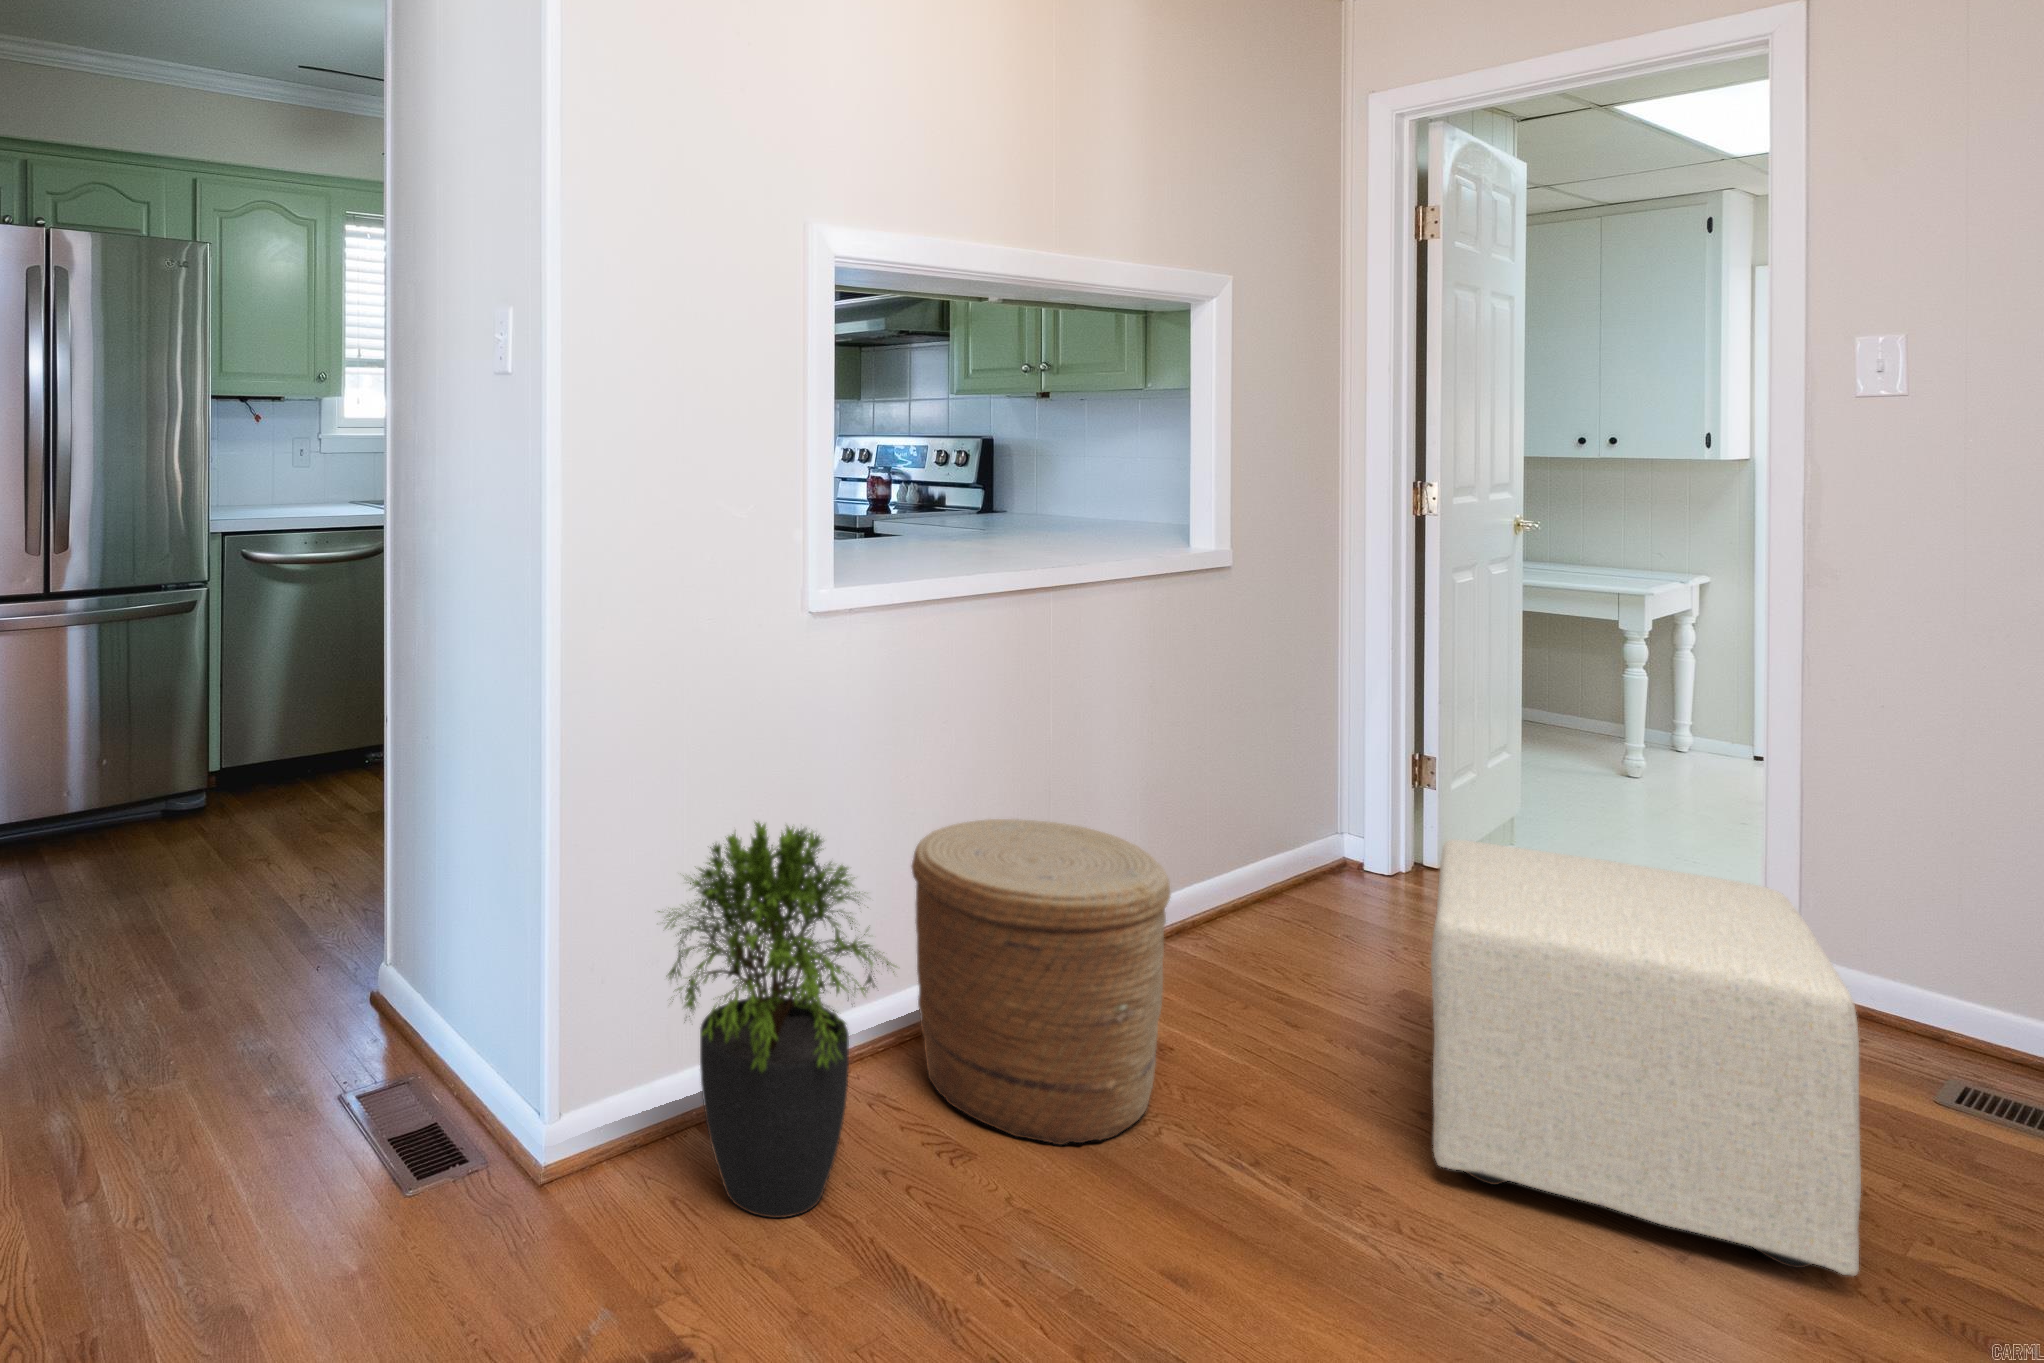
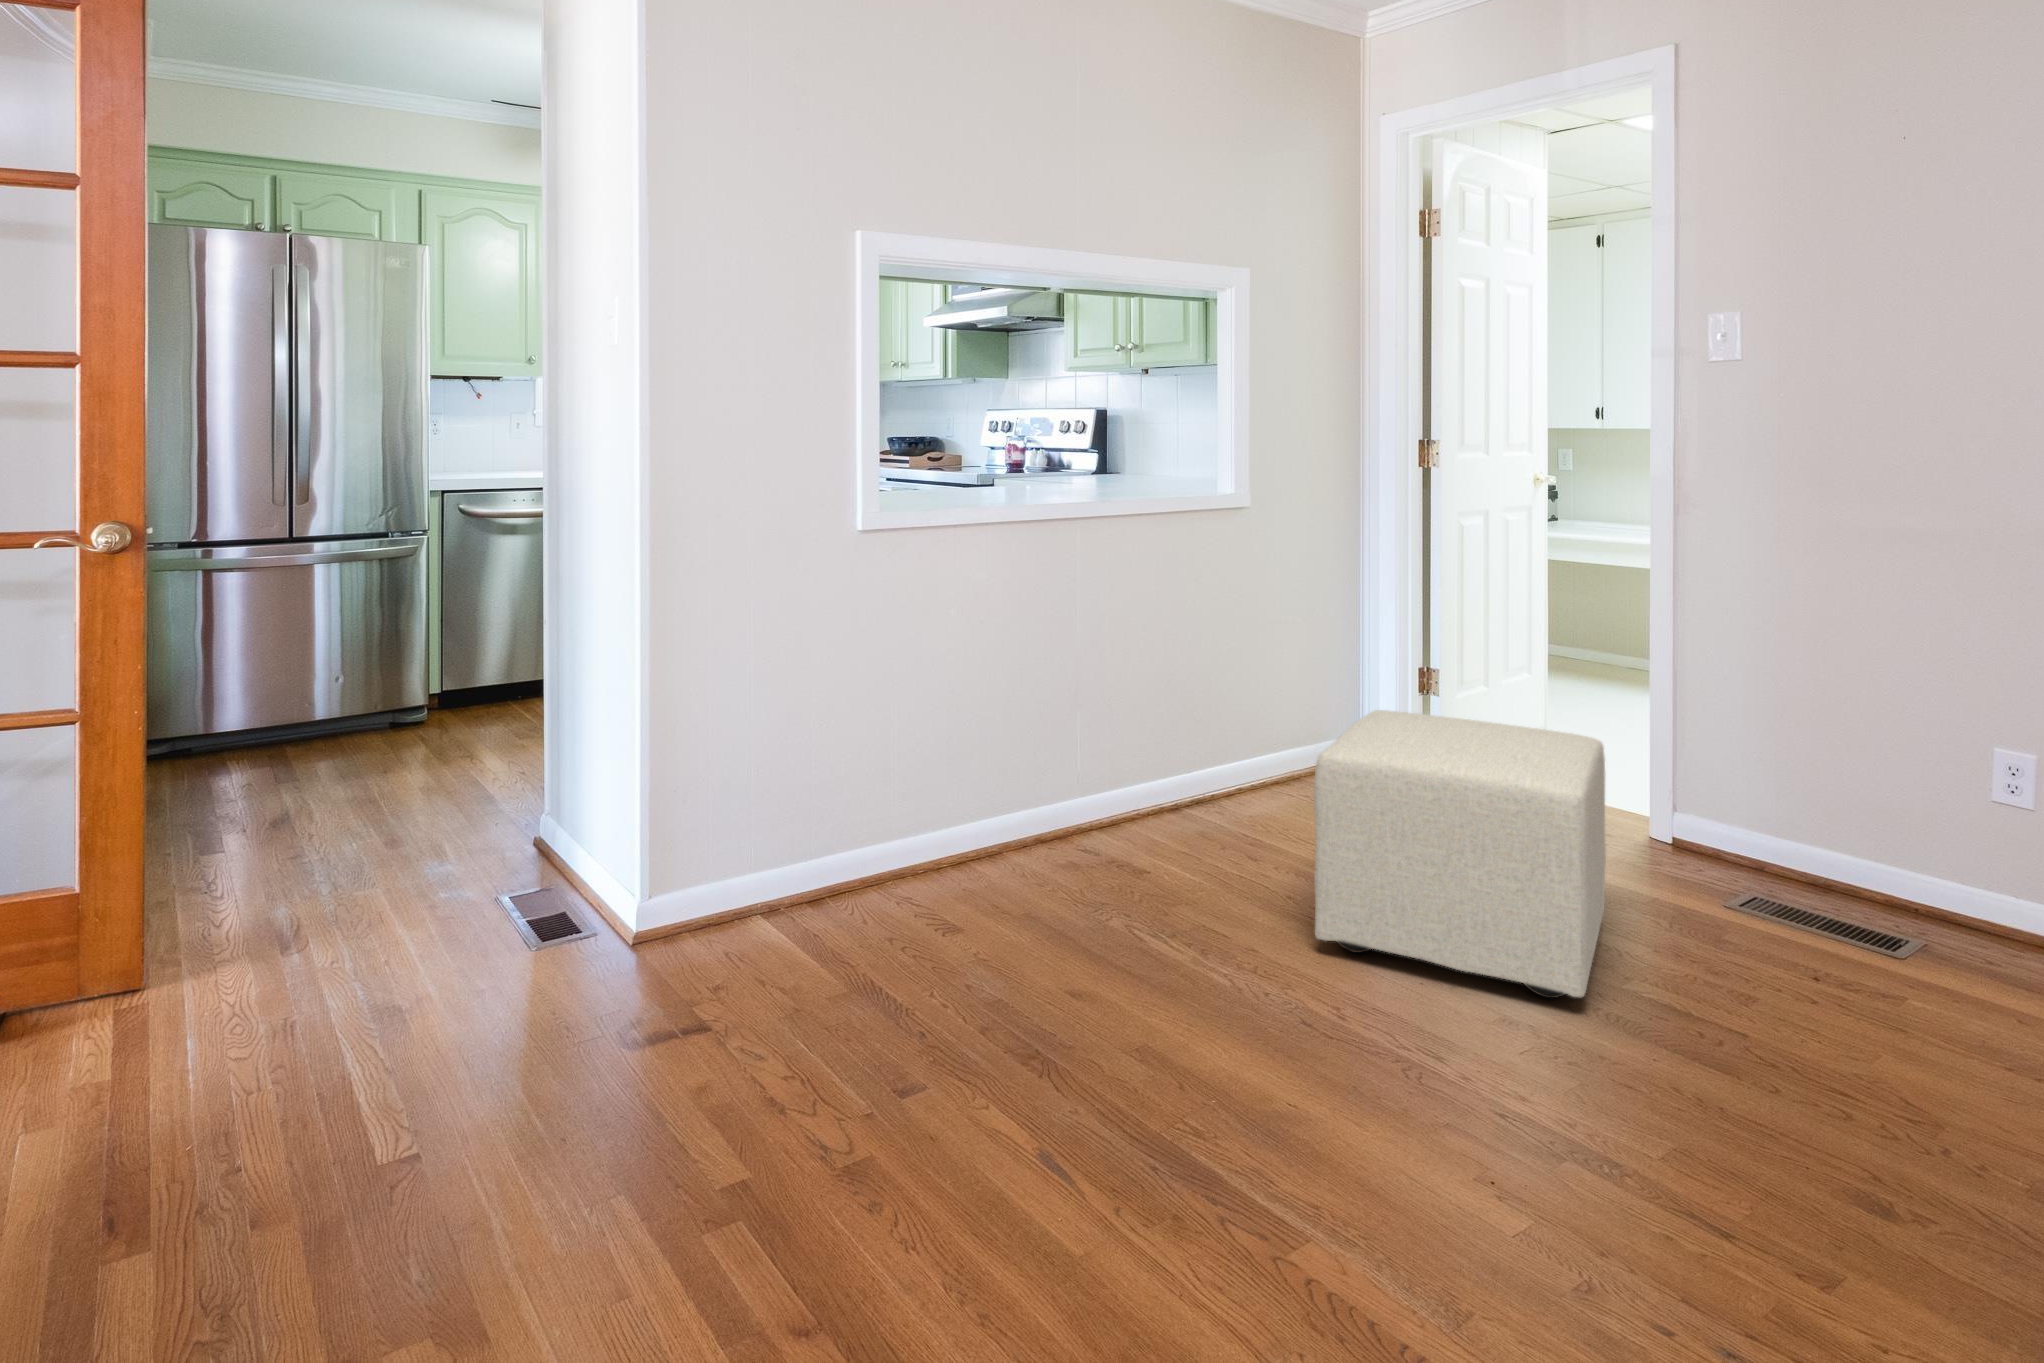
woven basket: present [912,819,1171,1145] -> none [945,697,1139,931]
potted plant: present [658,822,894,1218] -> none [723,675,904,968]

